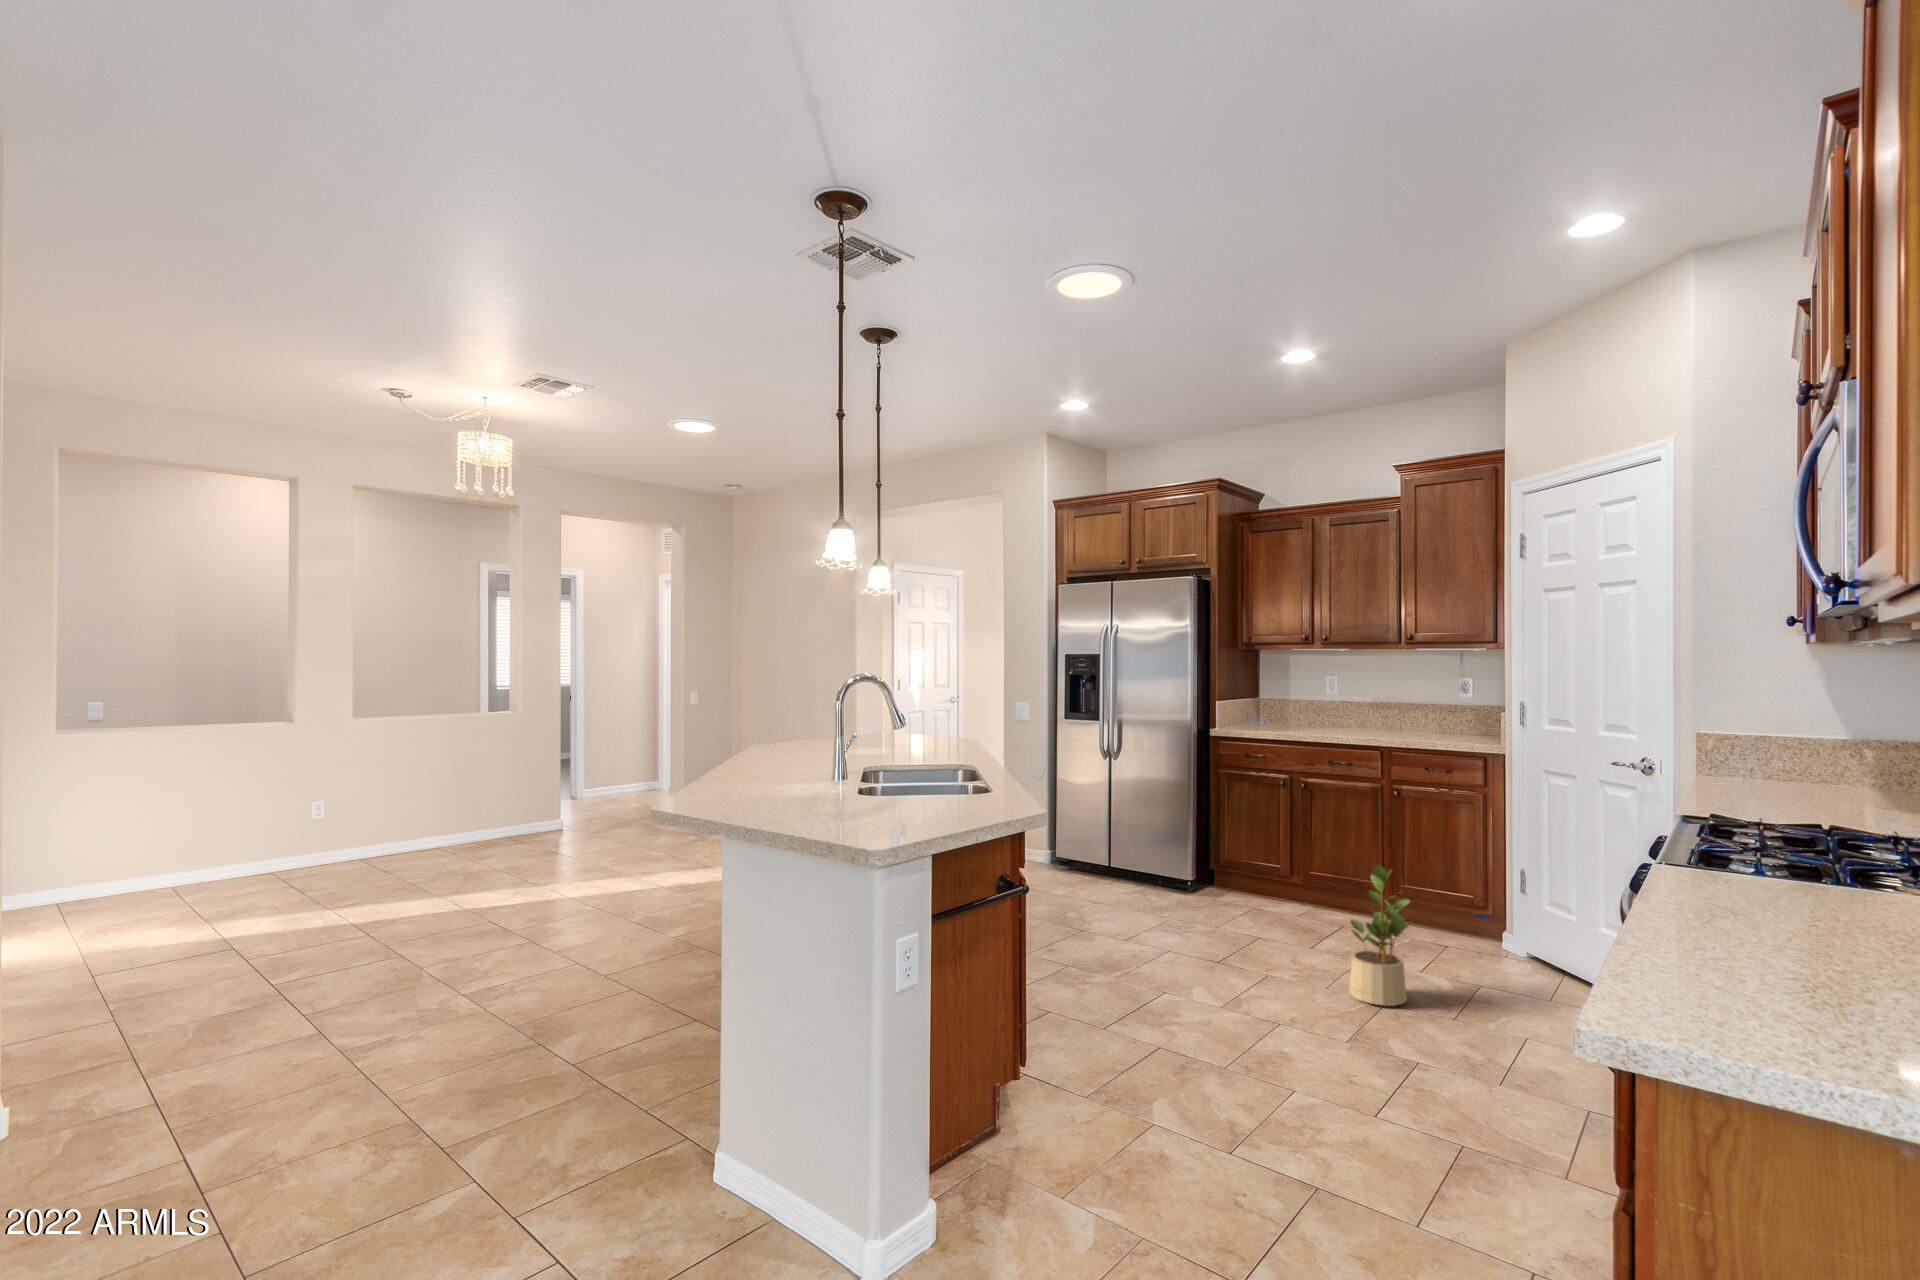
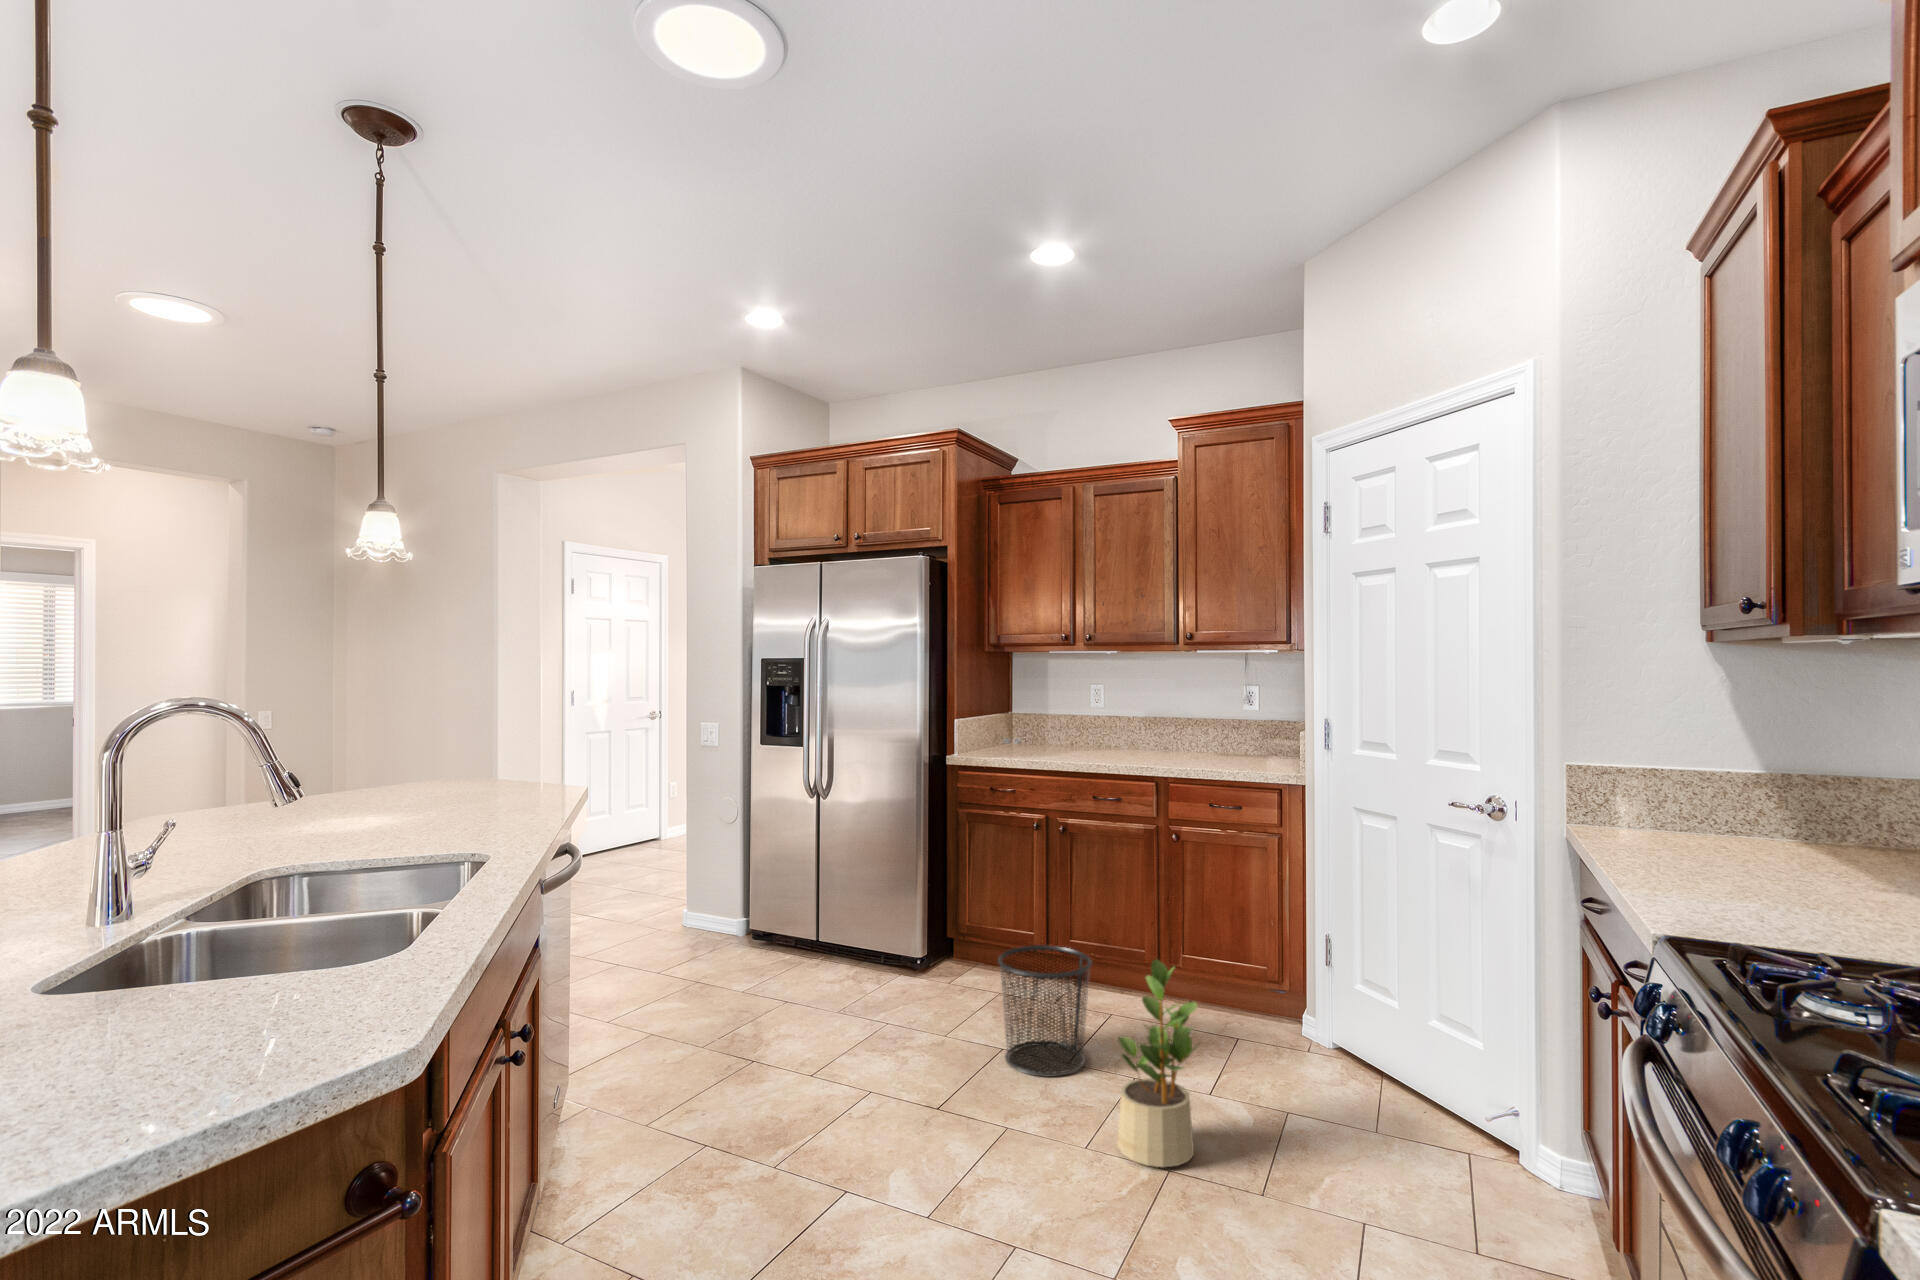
waste bin: none [1257,865,1329,955] -> present [998,945,1092,1077]

